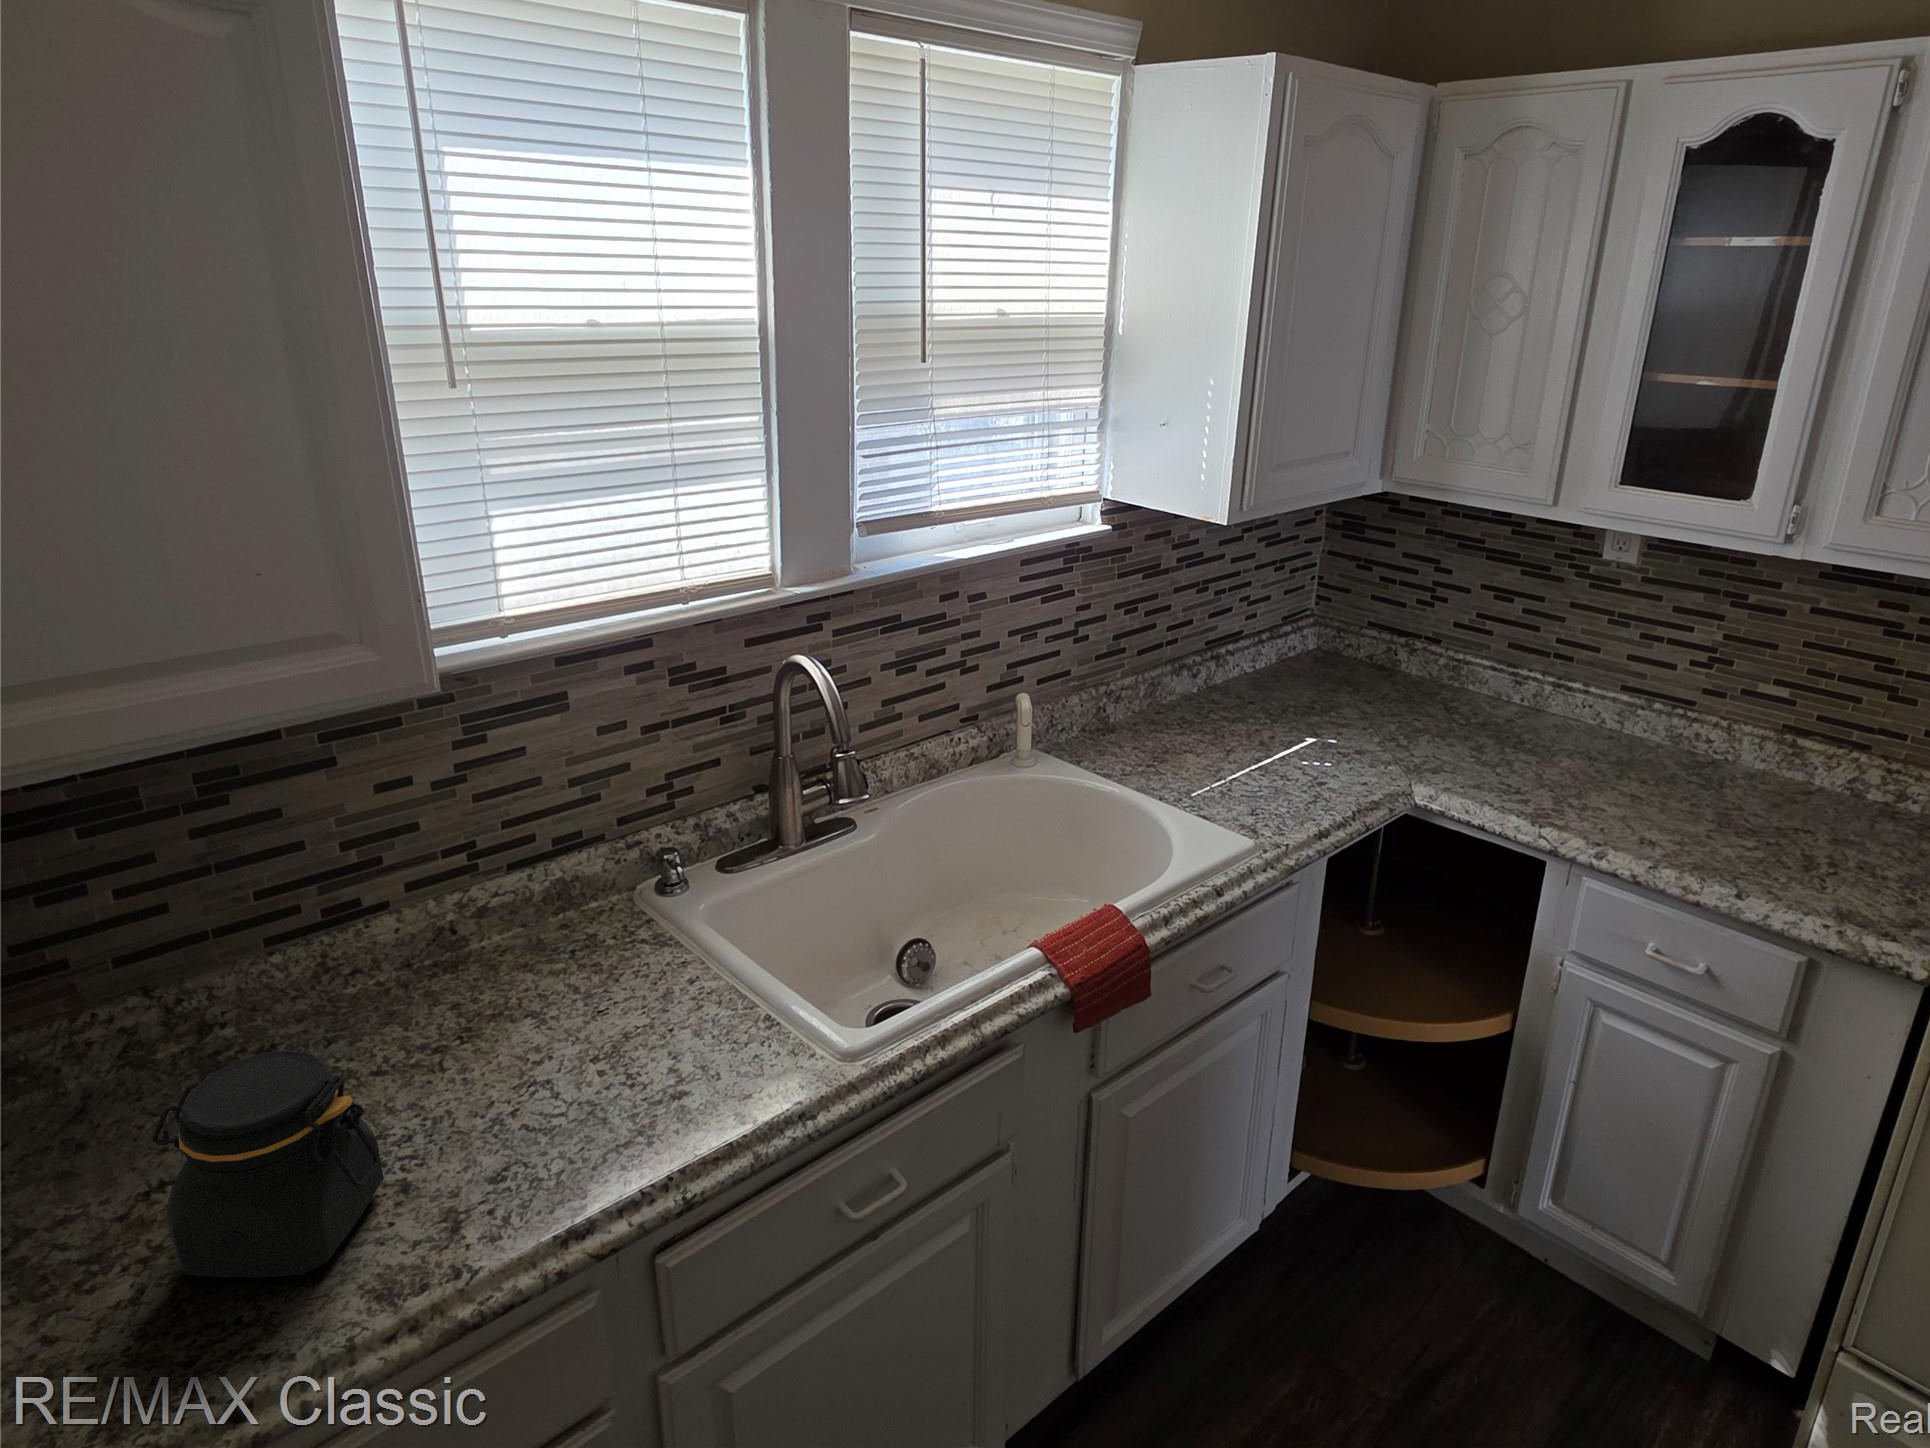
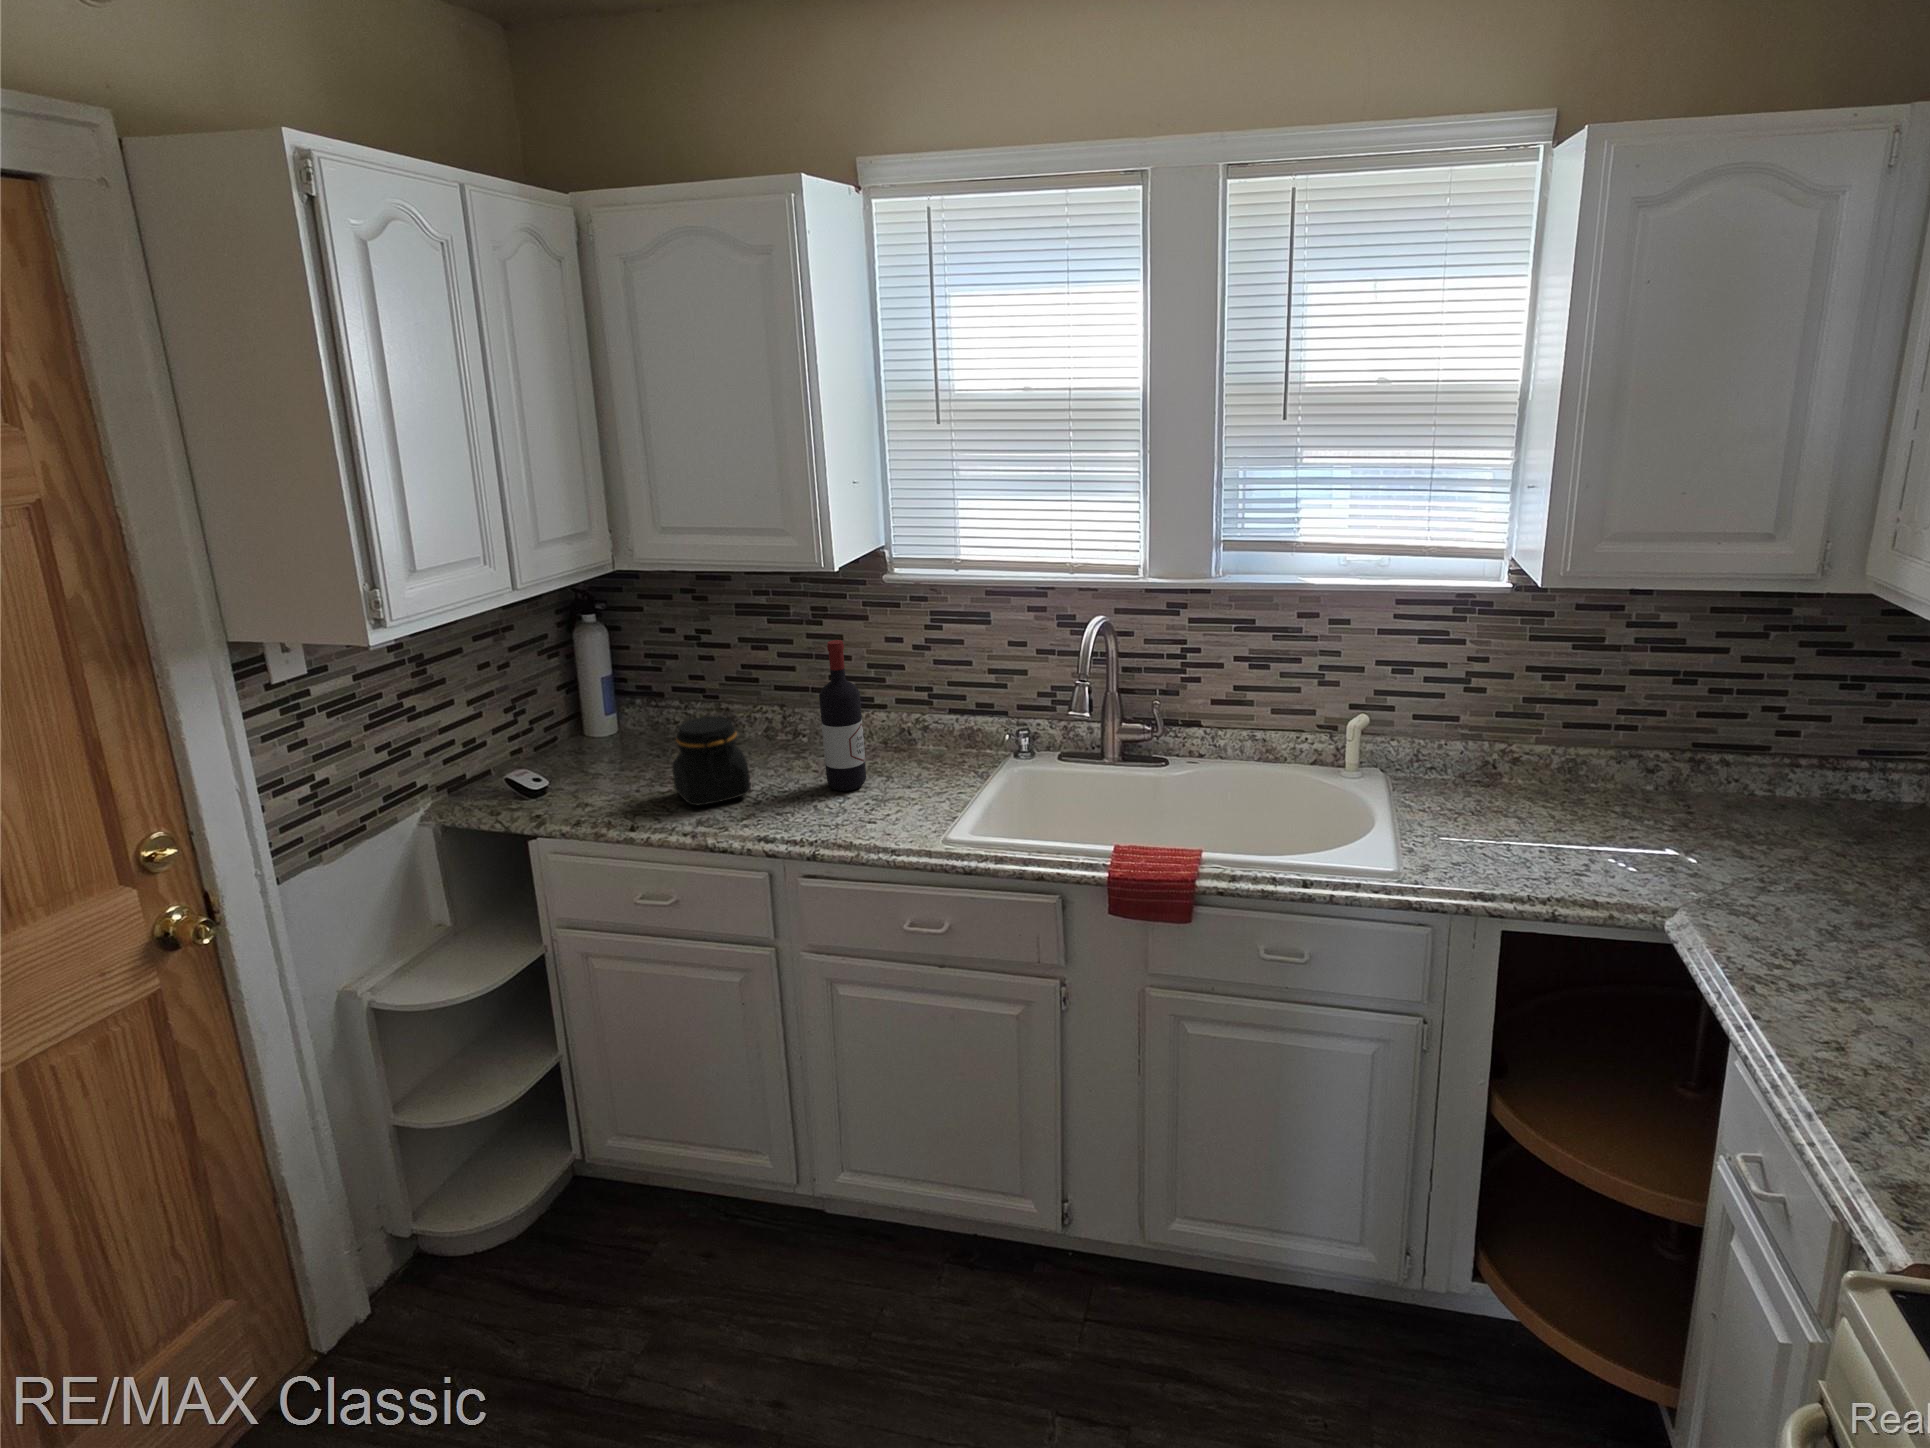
wine bottle: none [451,799,554,1077] -> present [819,640,866,791]

